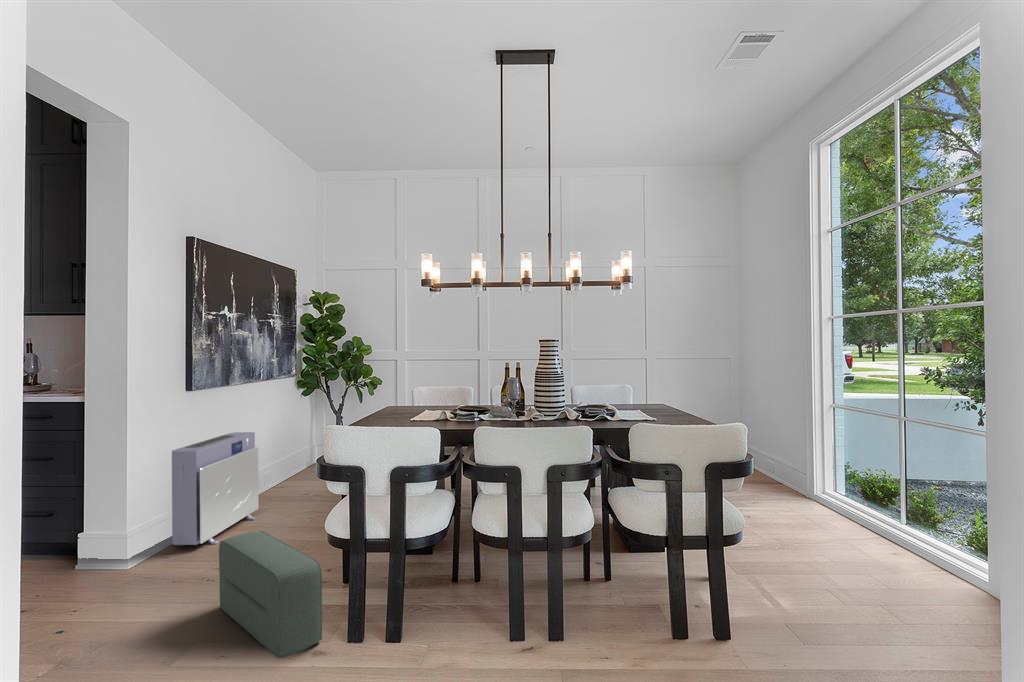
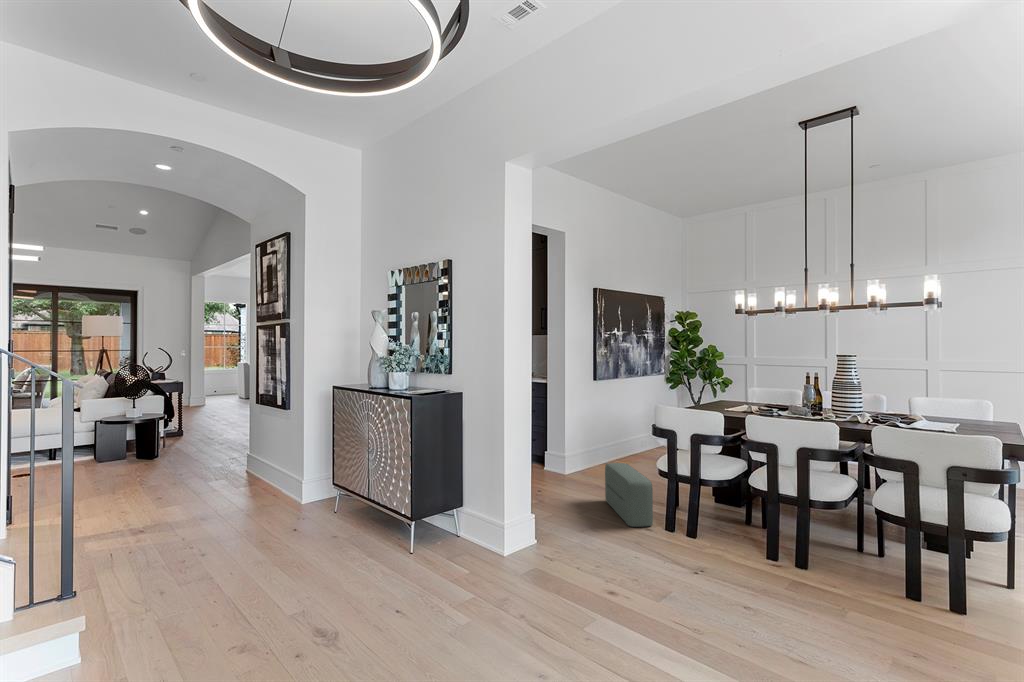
air purifier: present [172,432,259,545] -> none [586,409,635,474]

